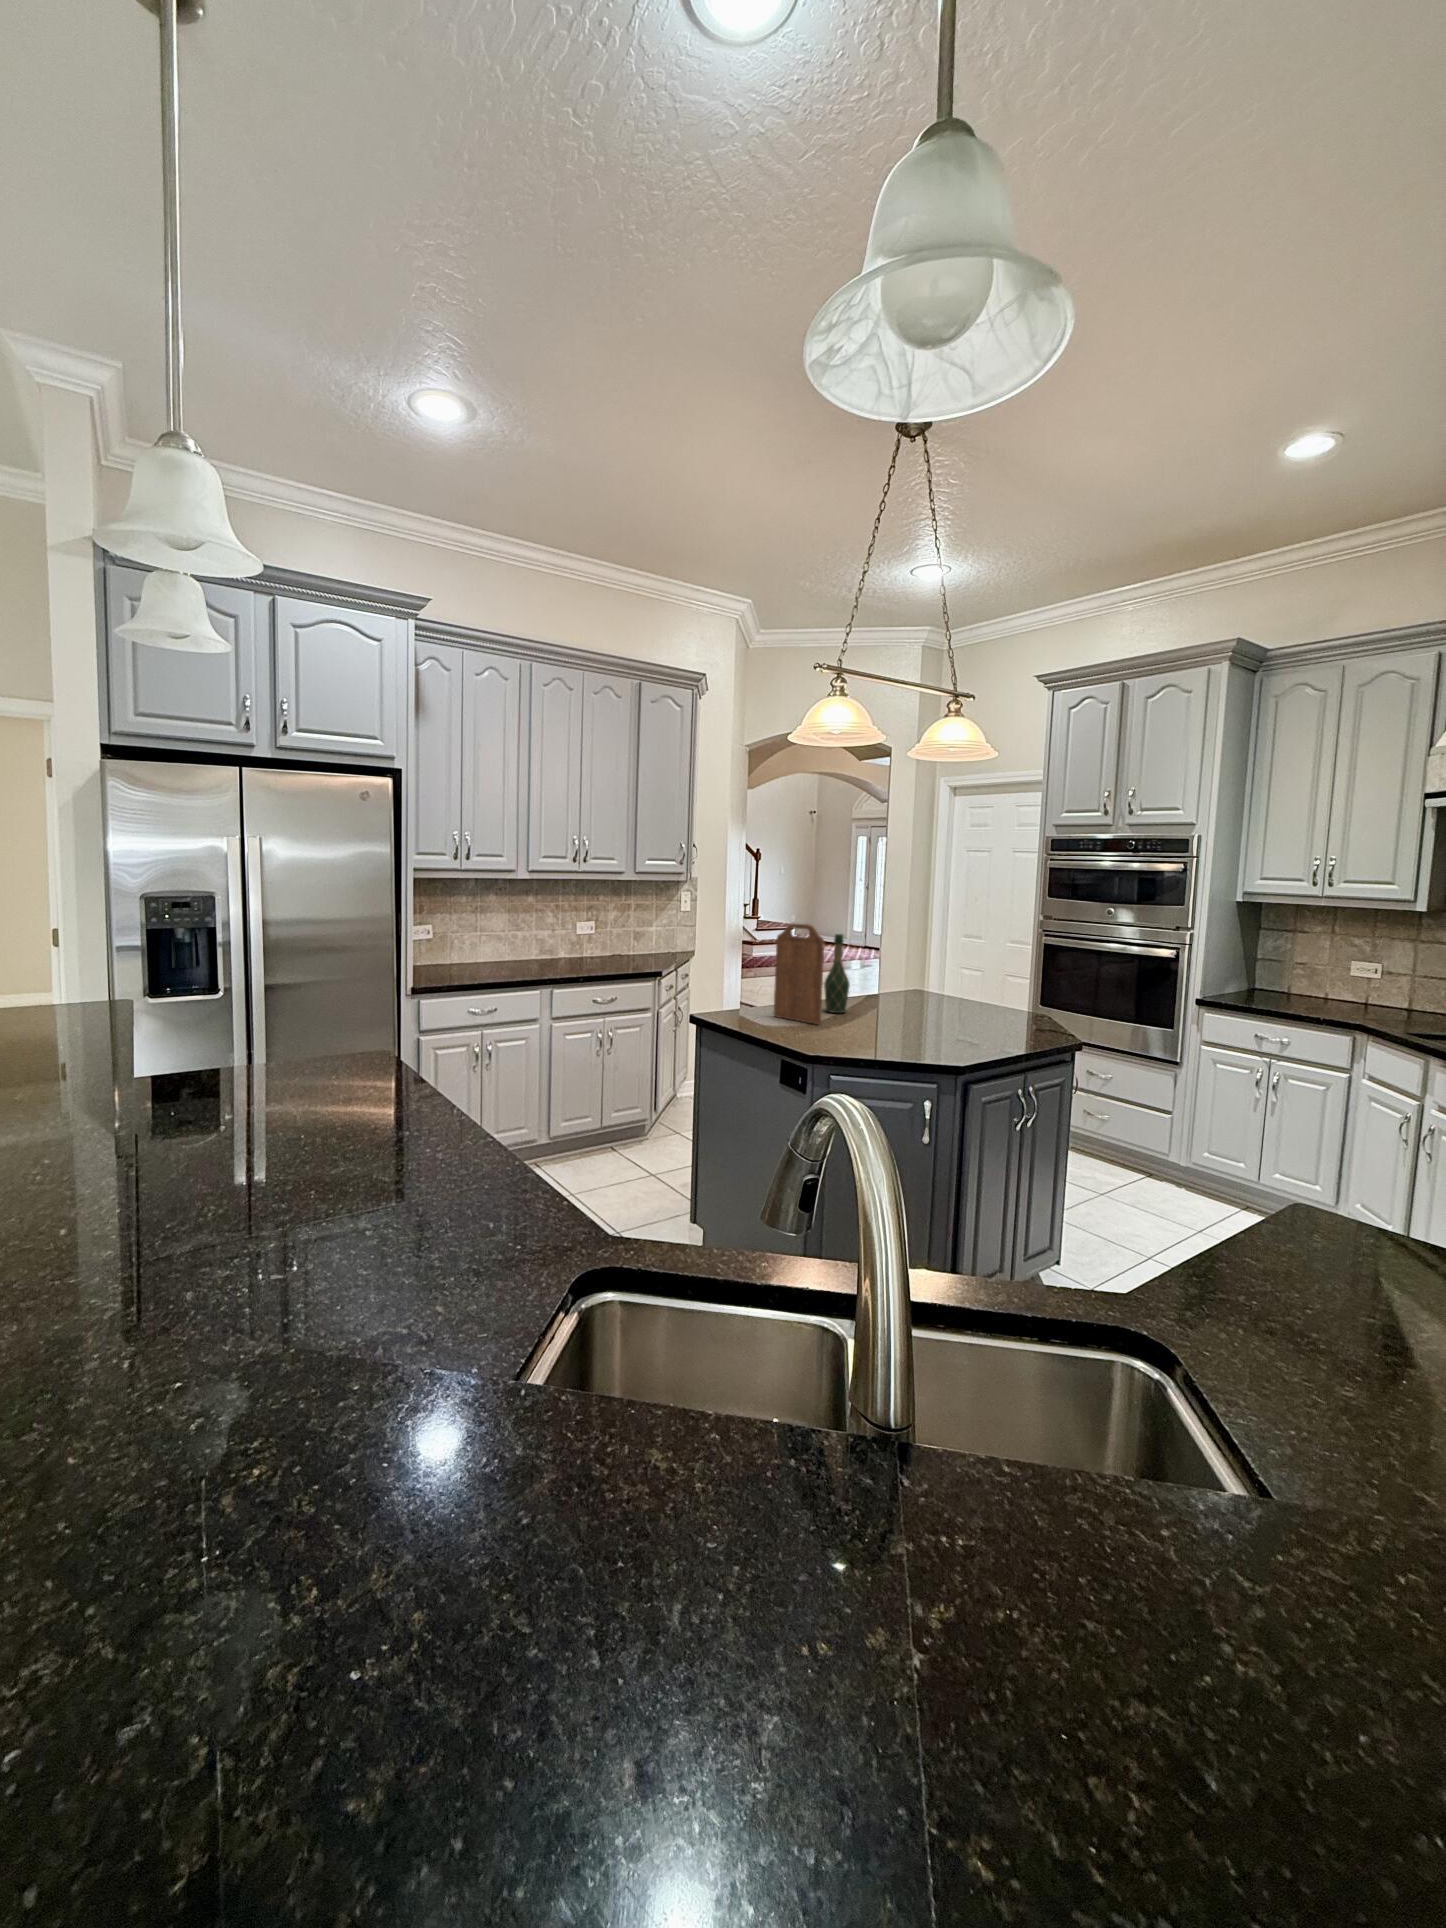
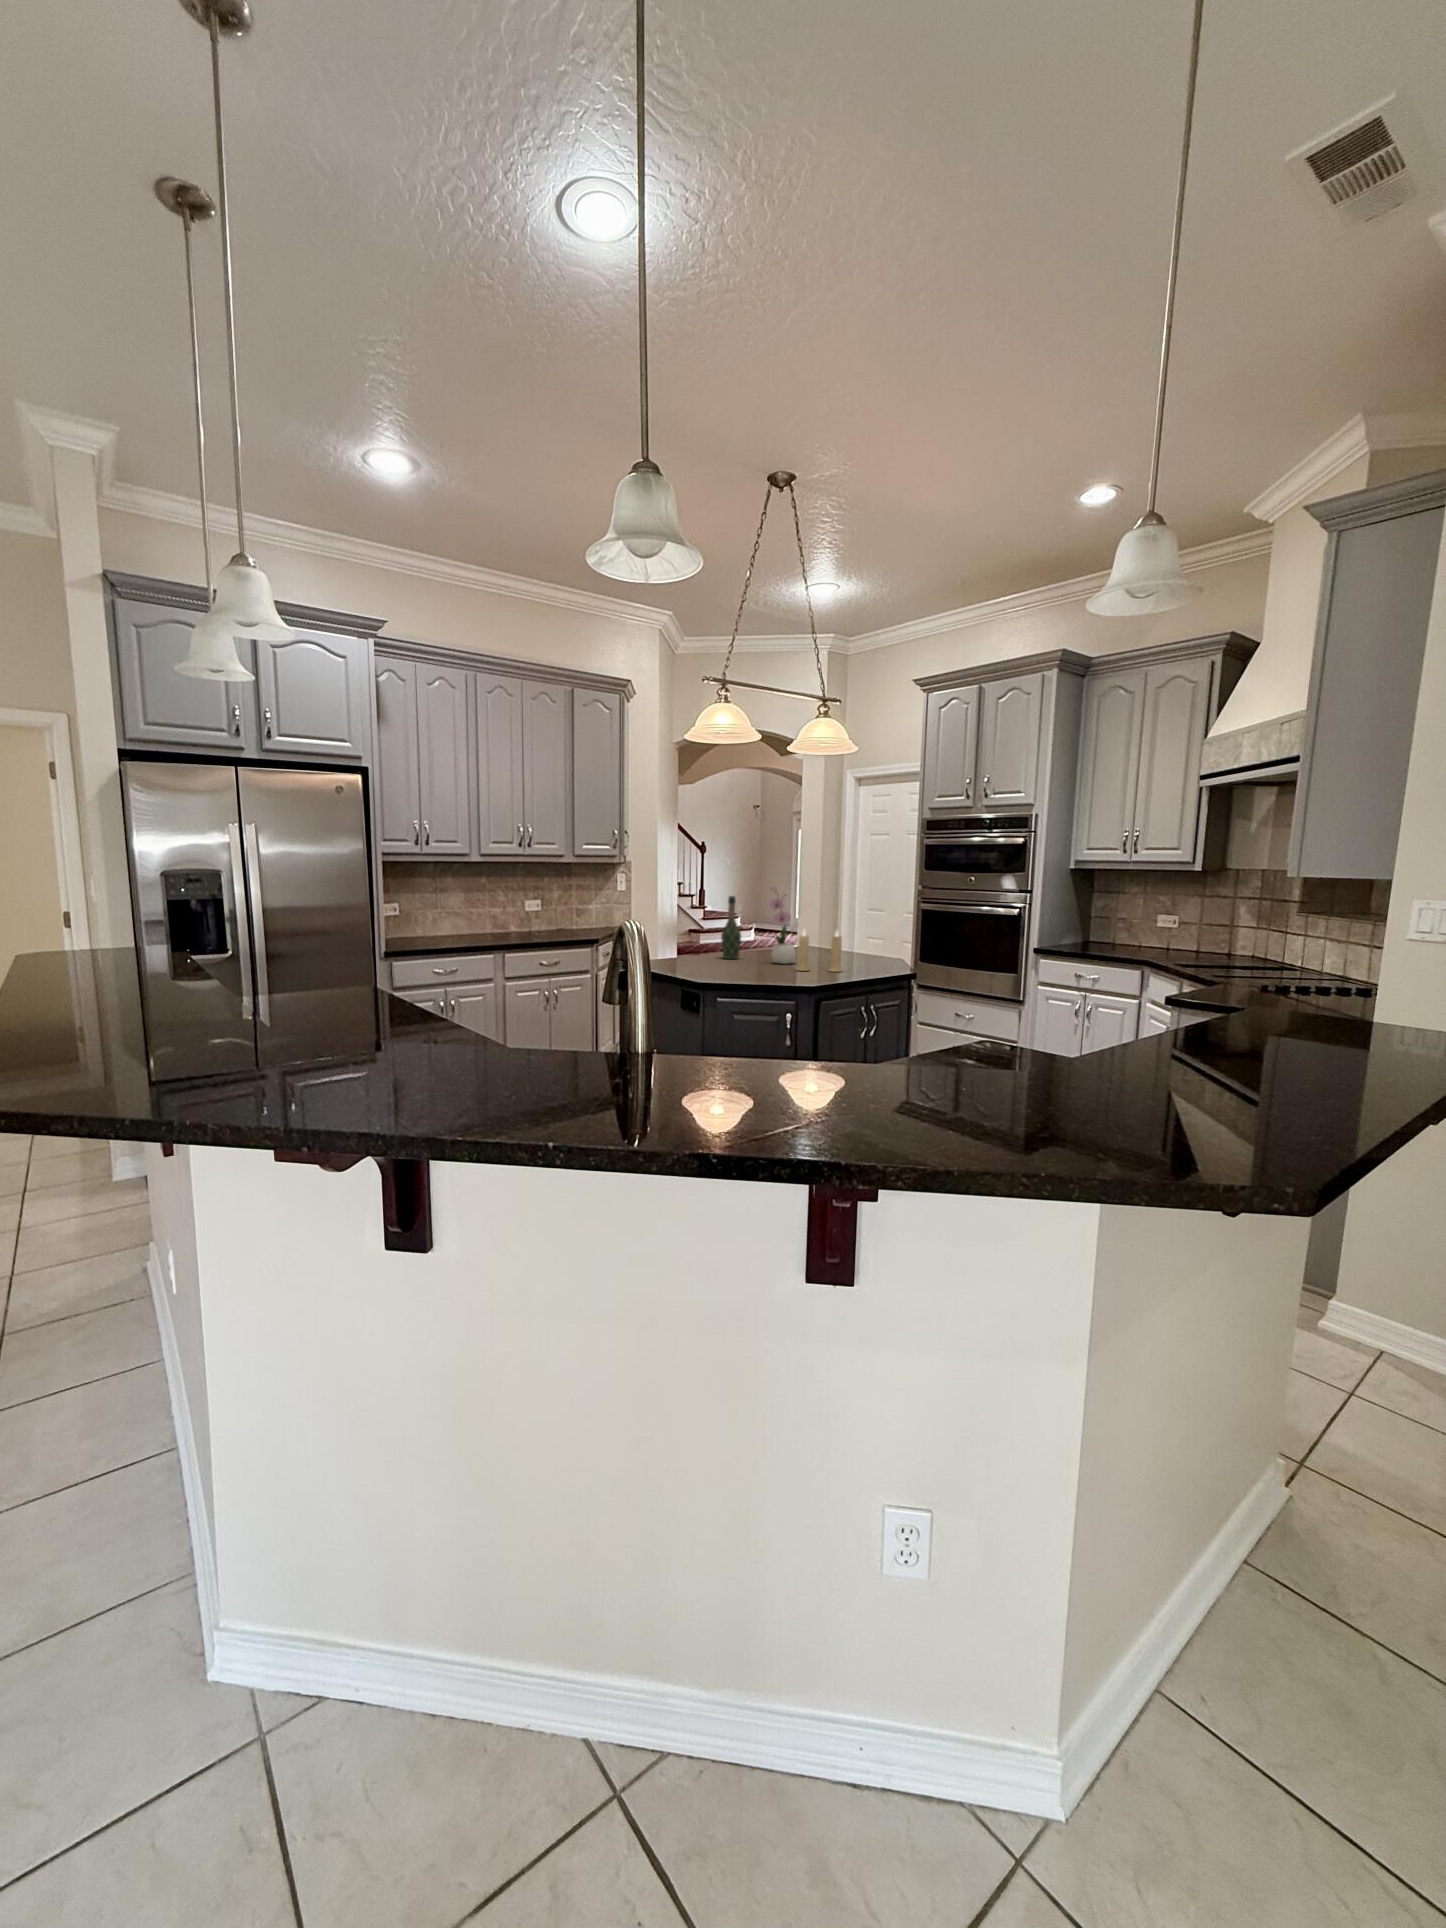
cutting board: present [774,923,824,1024] -> none [679,886,716,965]
flower arrangement: none [891,927,929,1024] -> present [769,895,796,964]
candle: none [930,983,993,1042] -> present [798,931,842,972]

